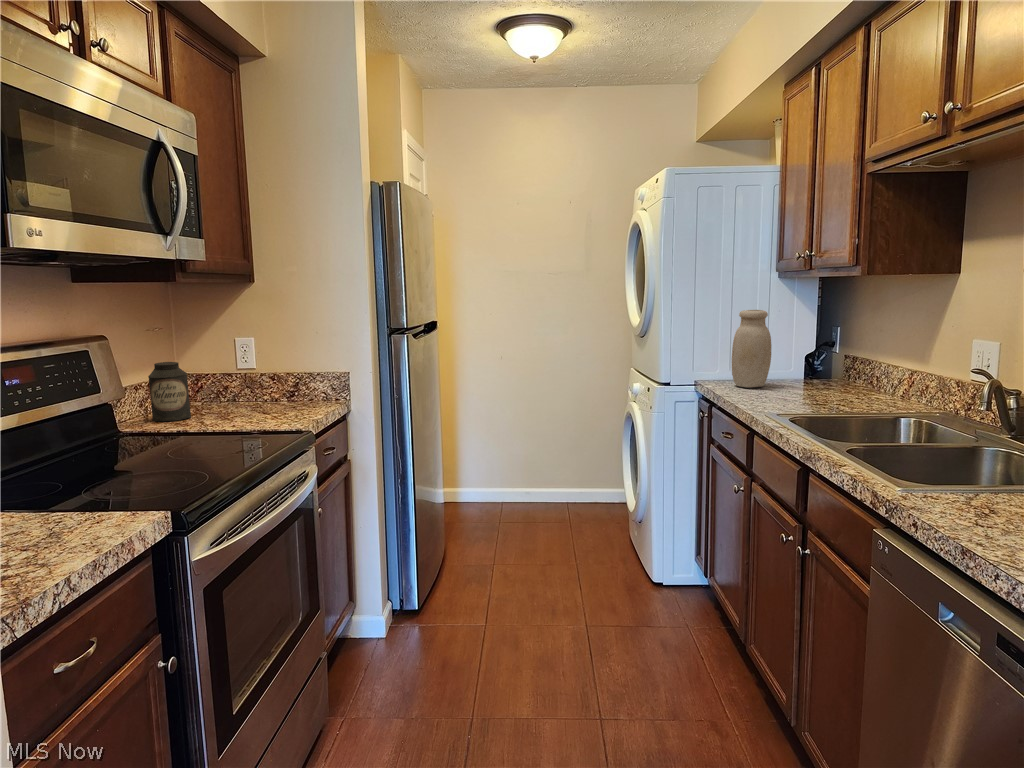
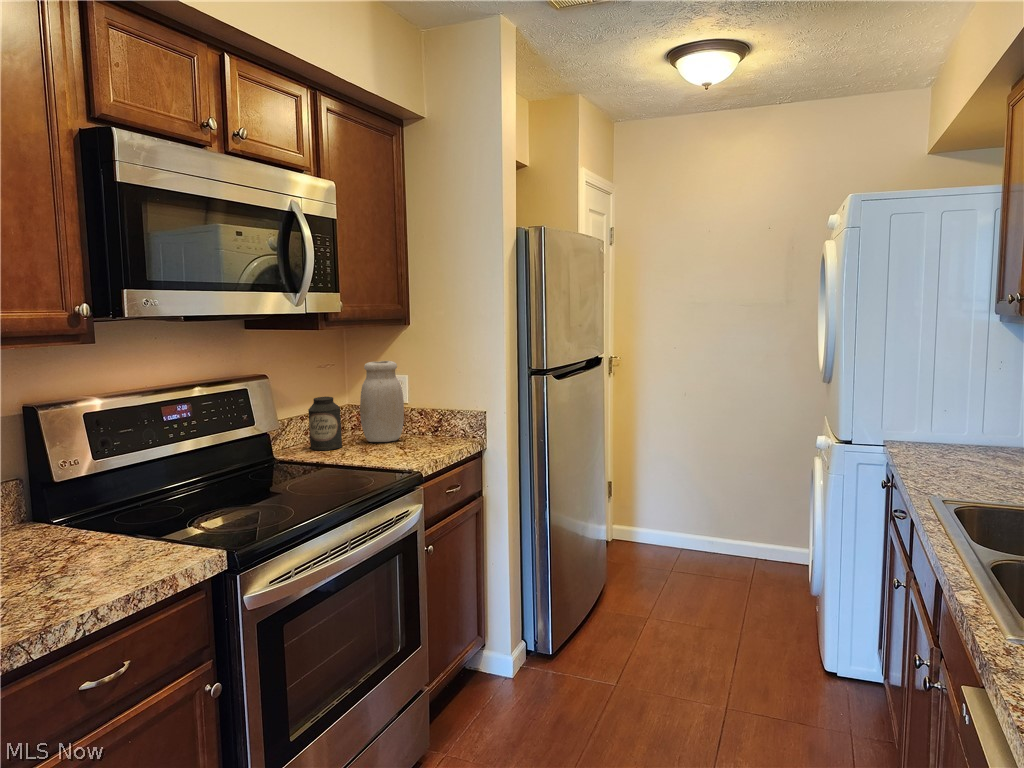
jar: present [732,310,771,388] -> present [360,361,404,442]

